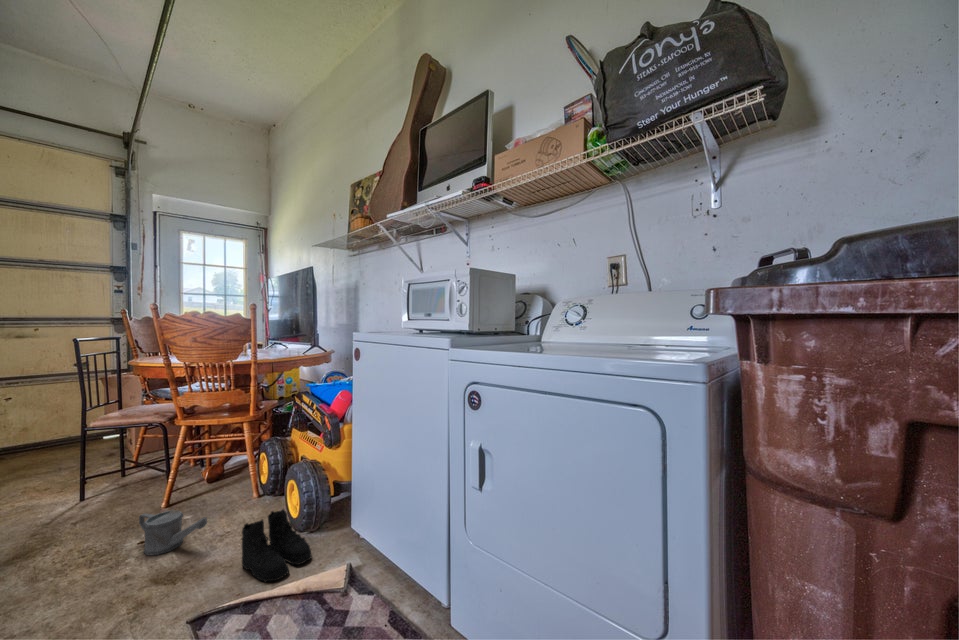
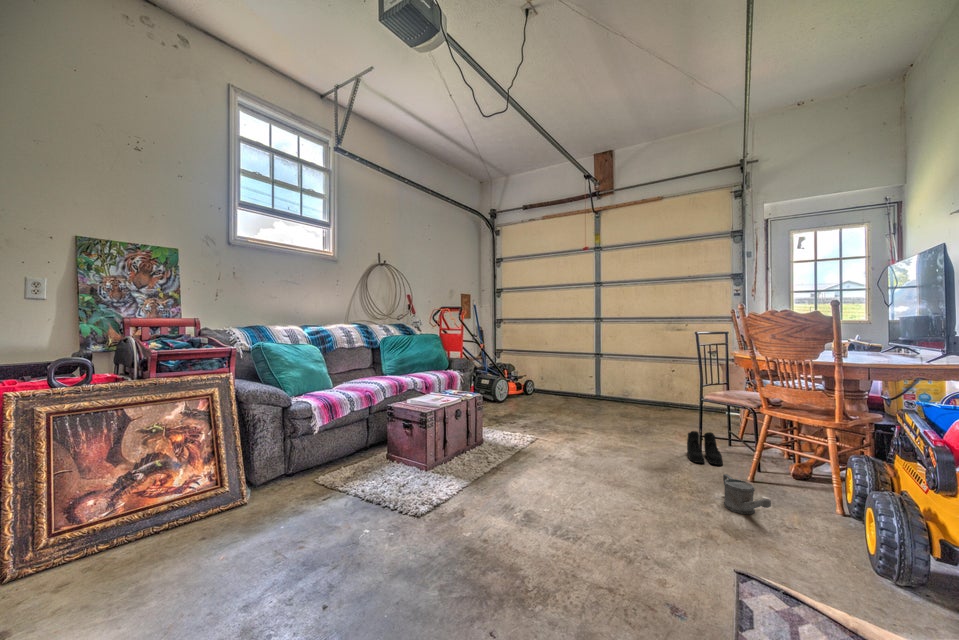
boots: present [242,509,312,582] -> present [687,431,723,465]

